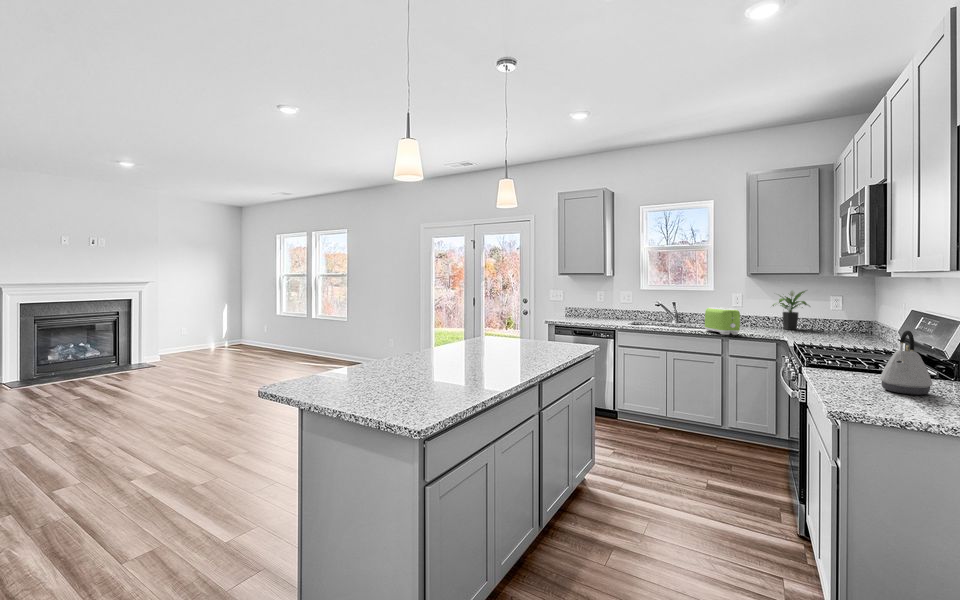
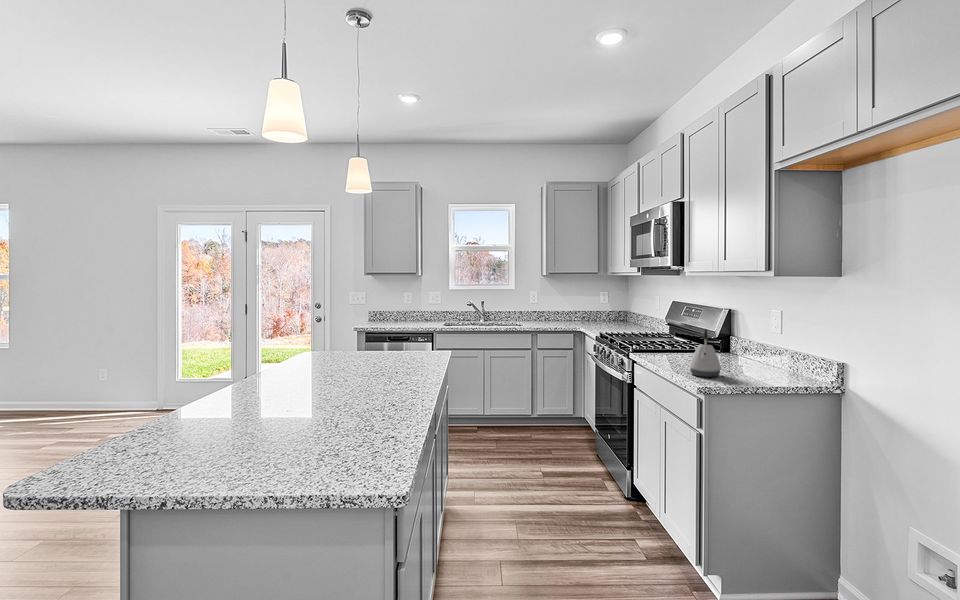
potted plant: present [773,290,808,330] -> none [559,288,590,323]
toaster: present [705,307,740,335] -> none [515,307,547,332]

